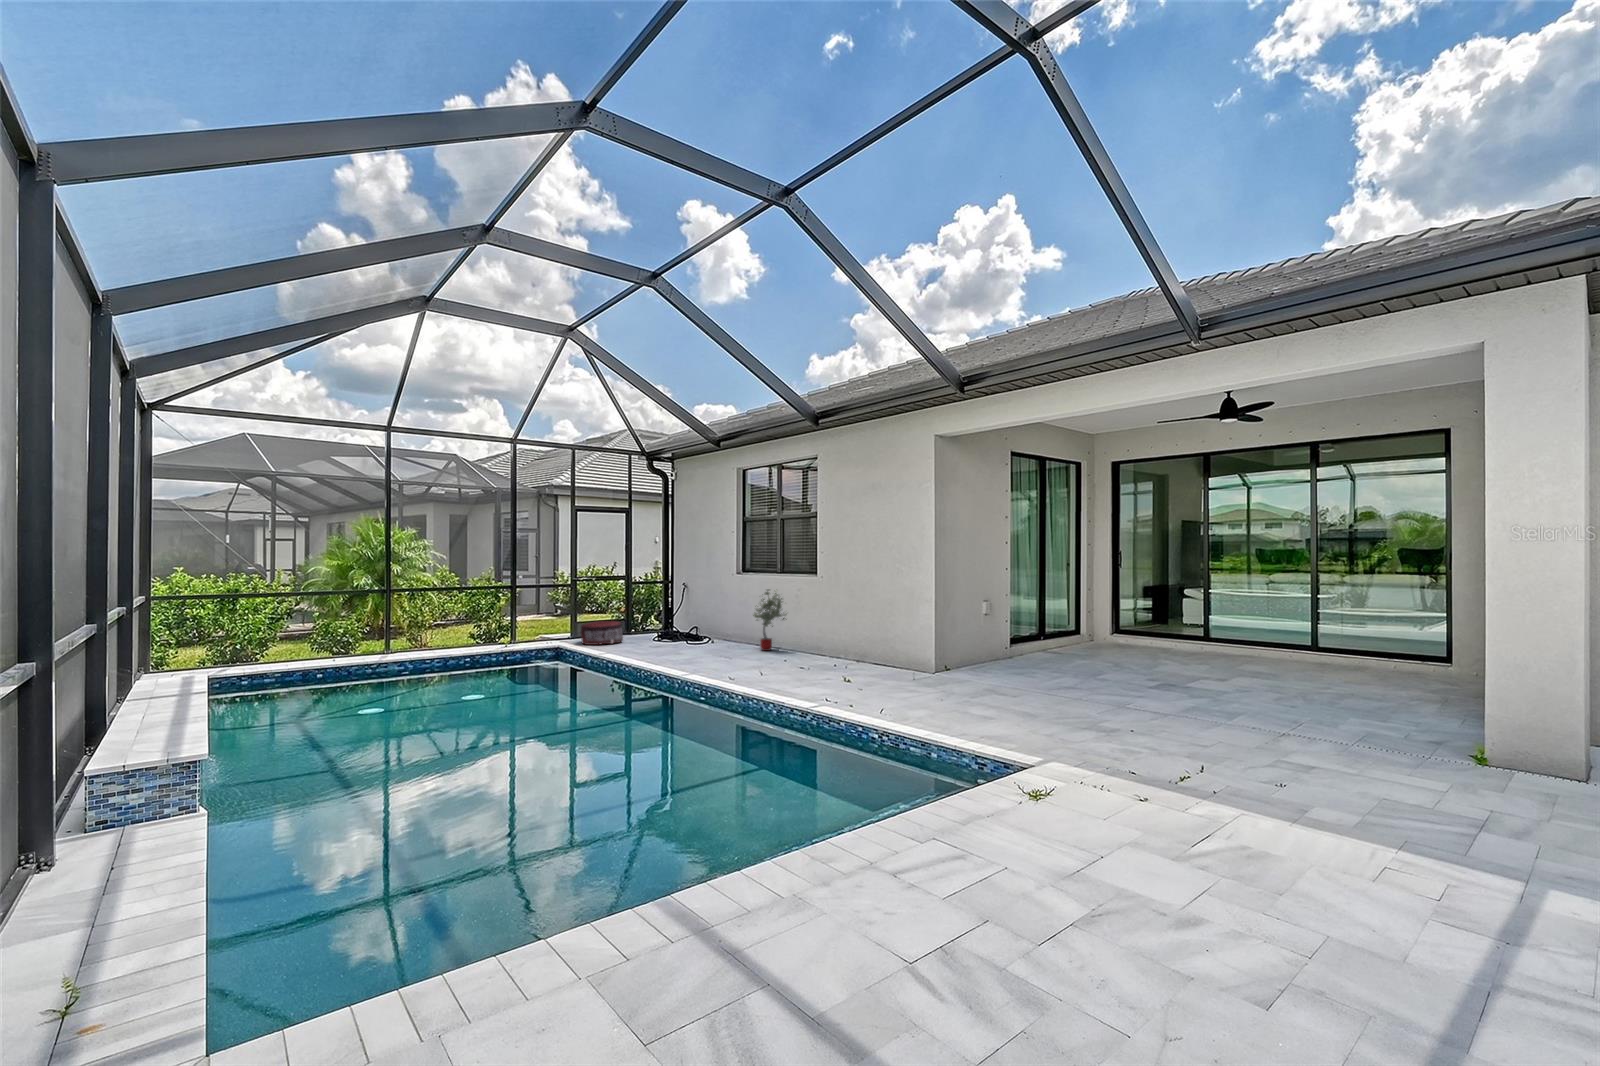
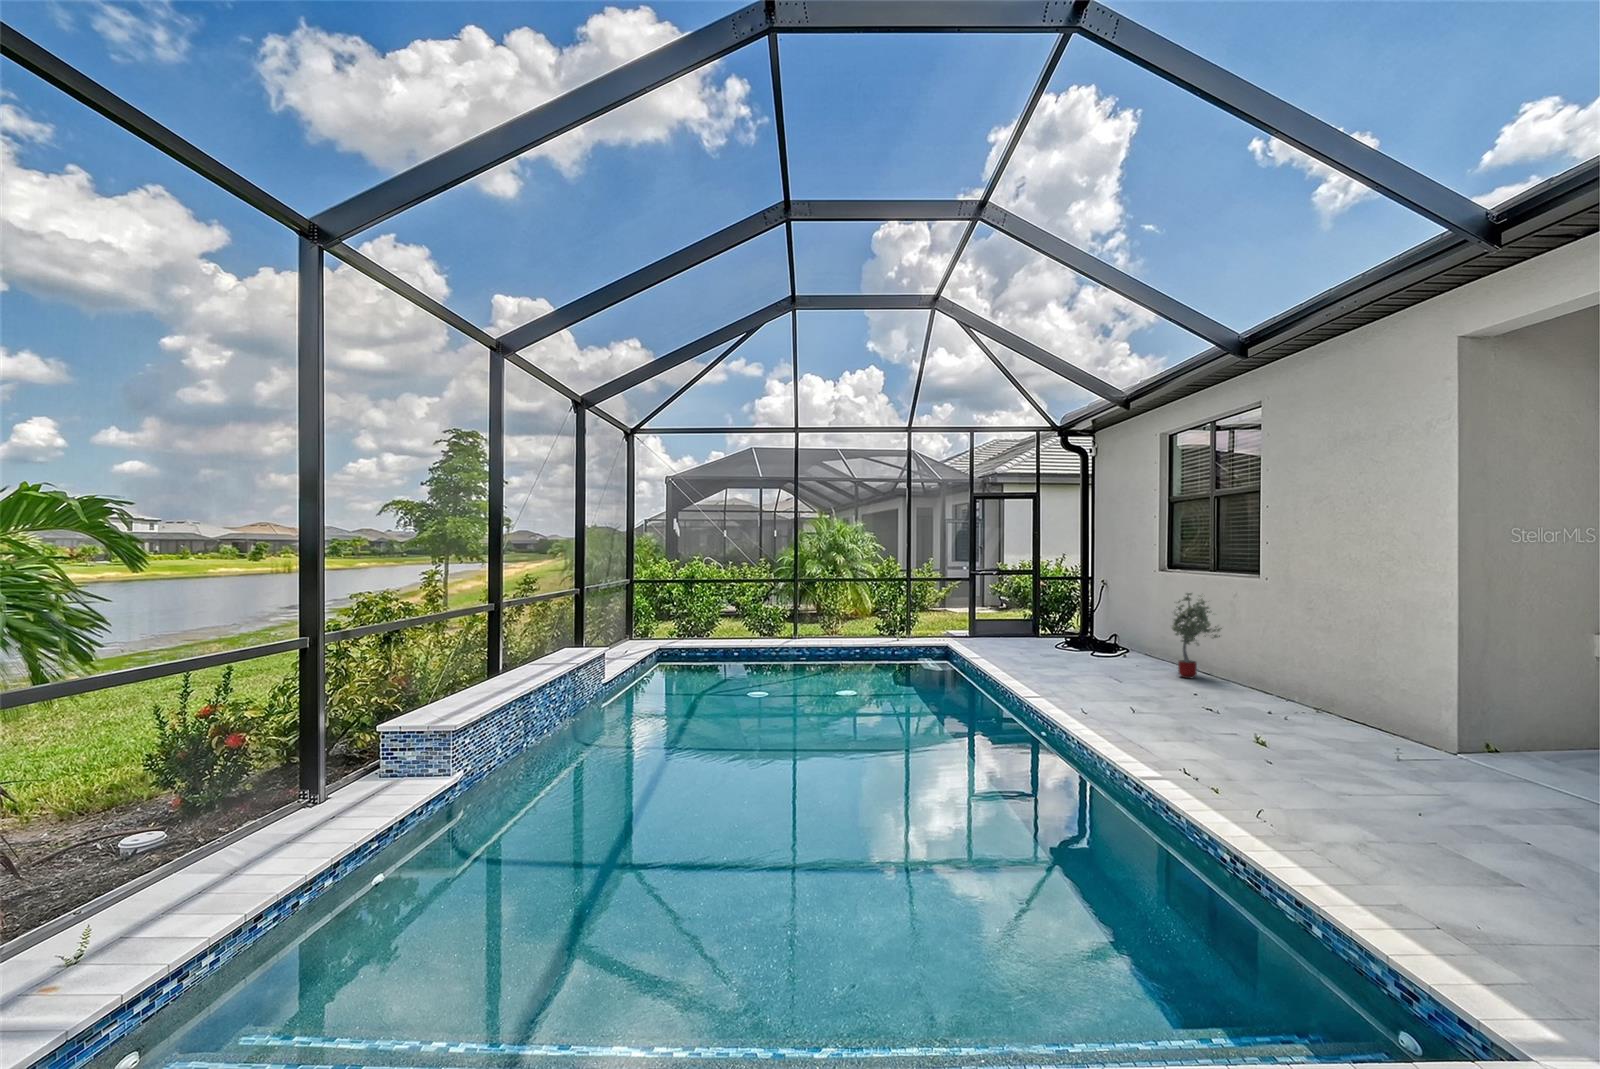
pouf: present [581,621,623,645] -> none [970,620,1017,647]

